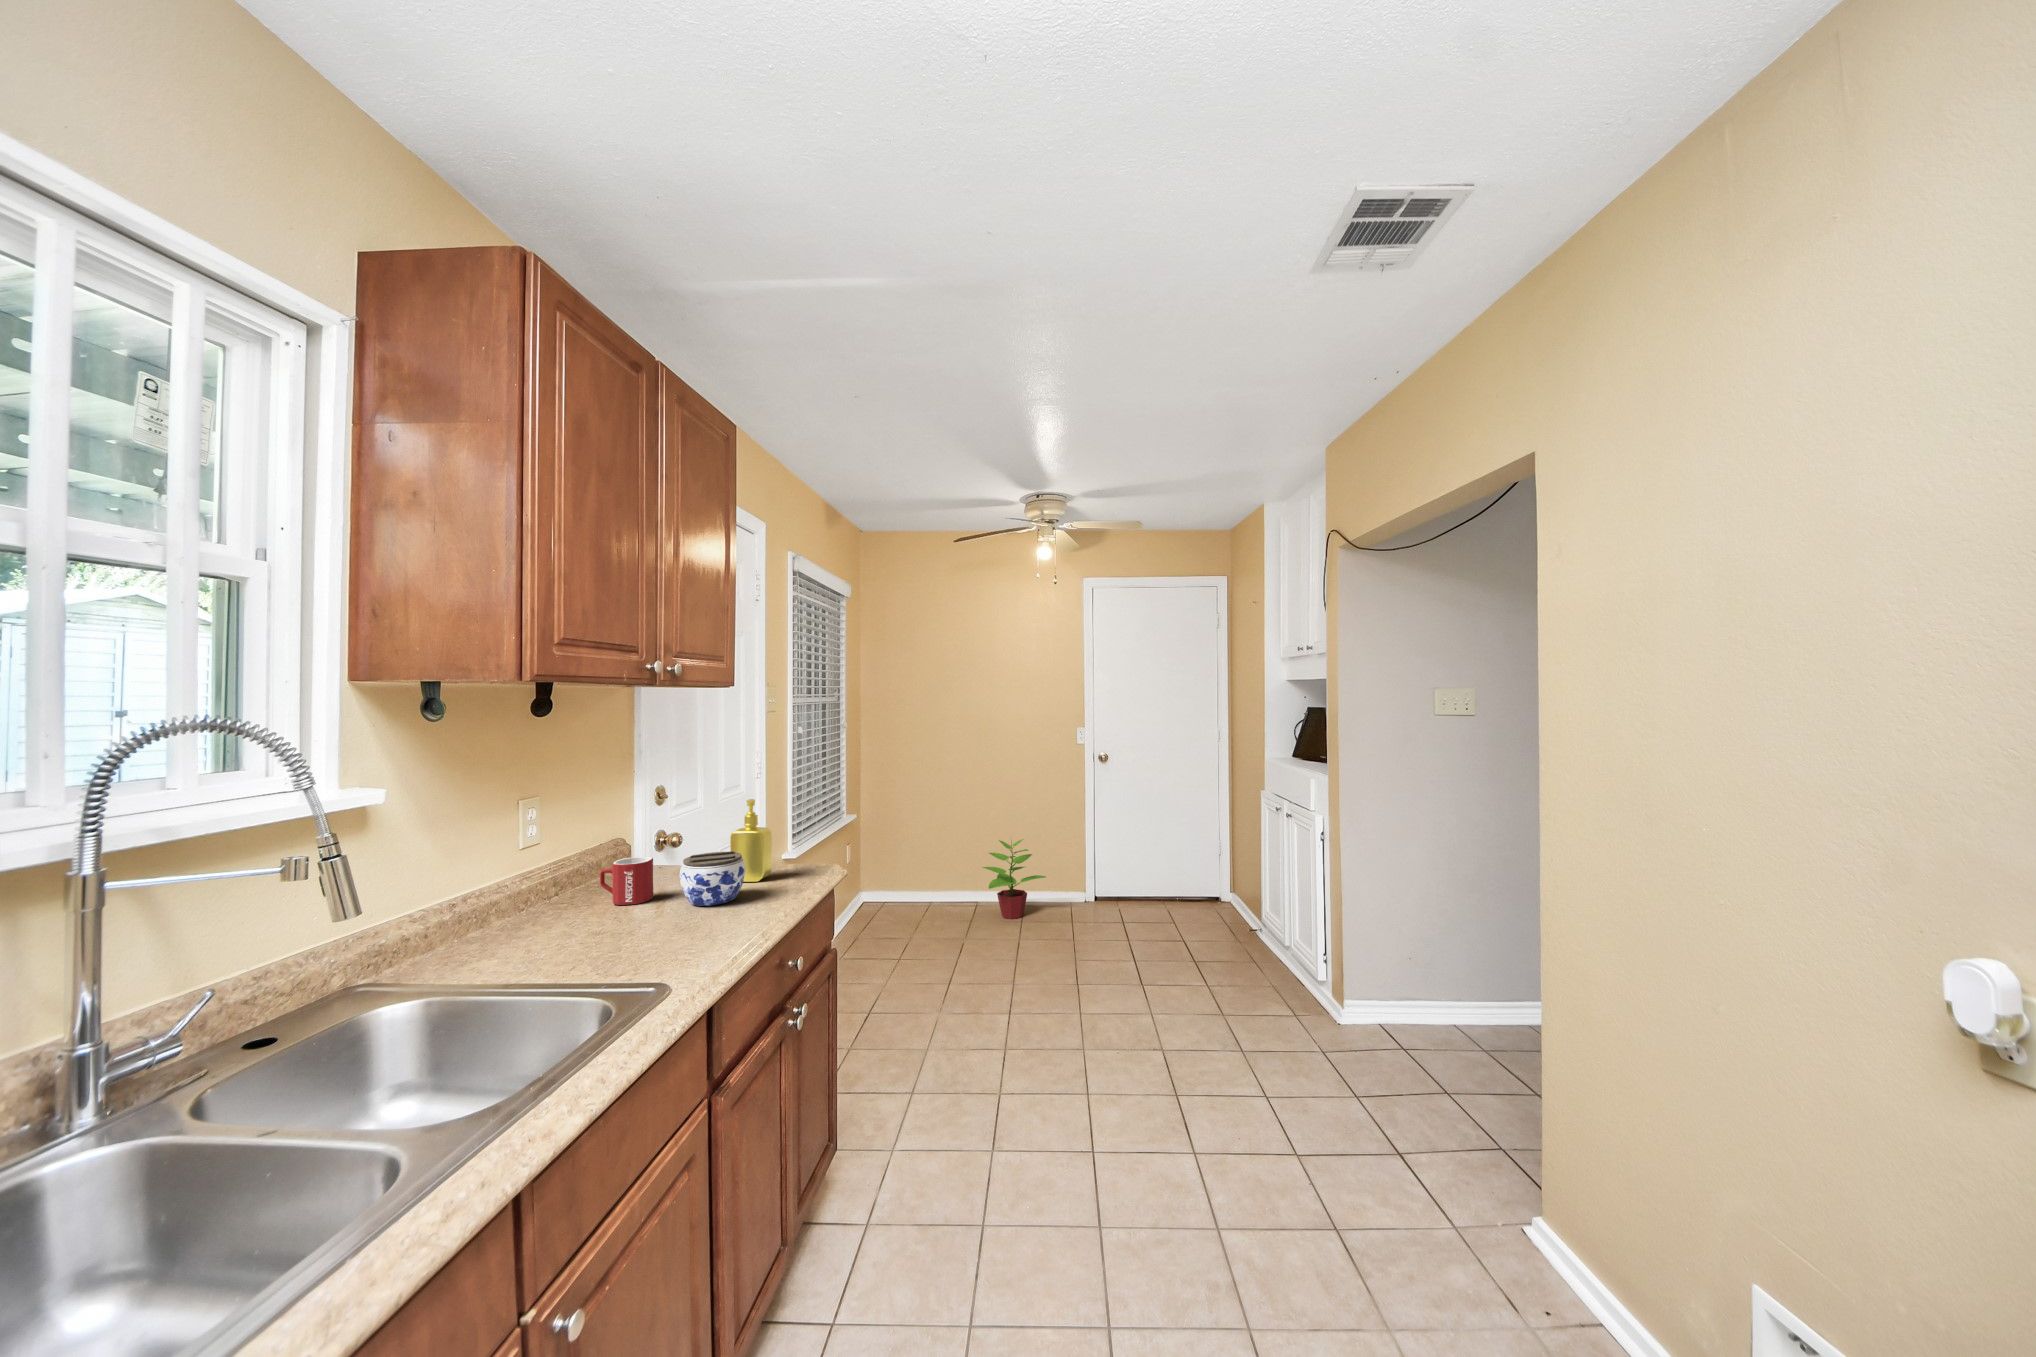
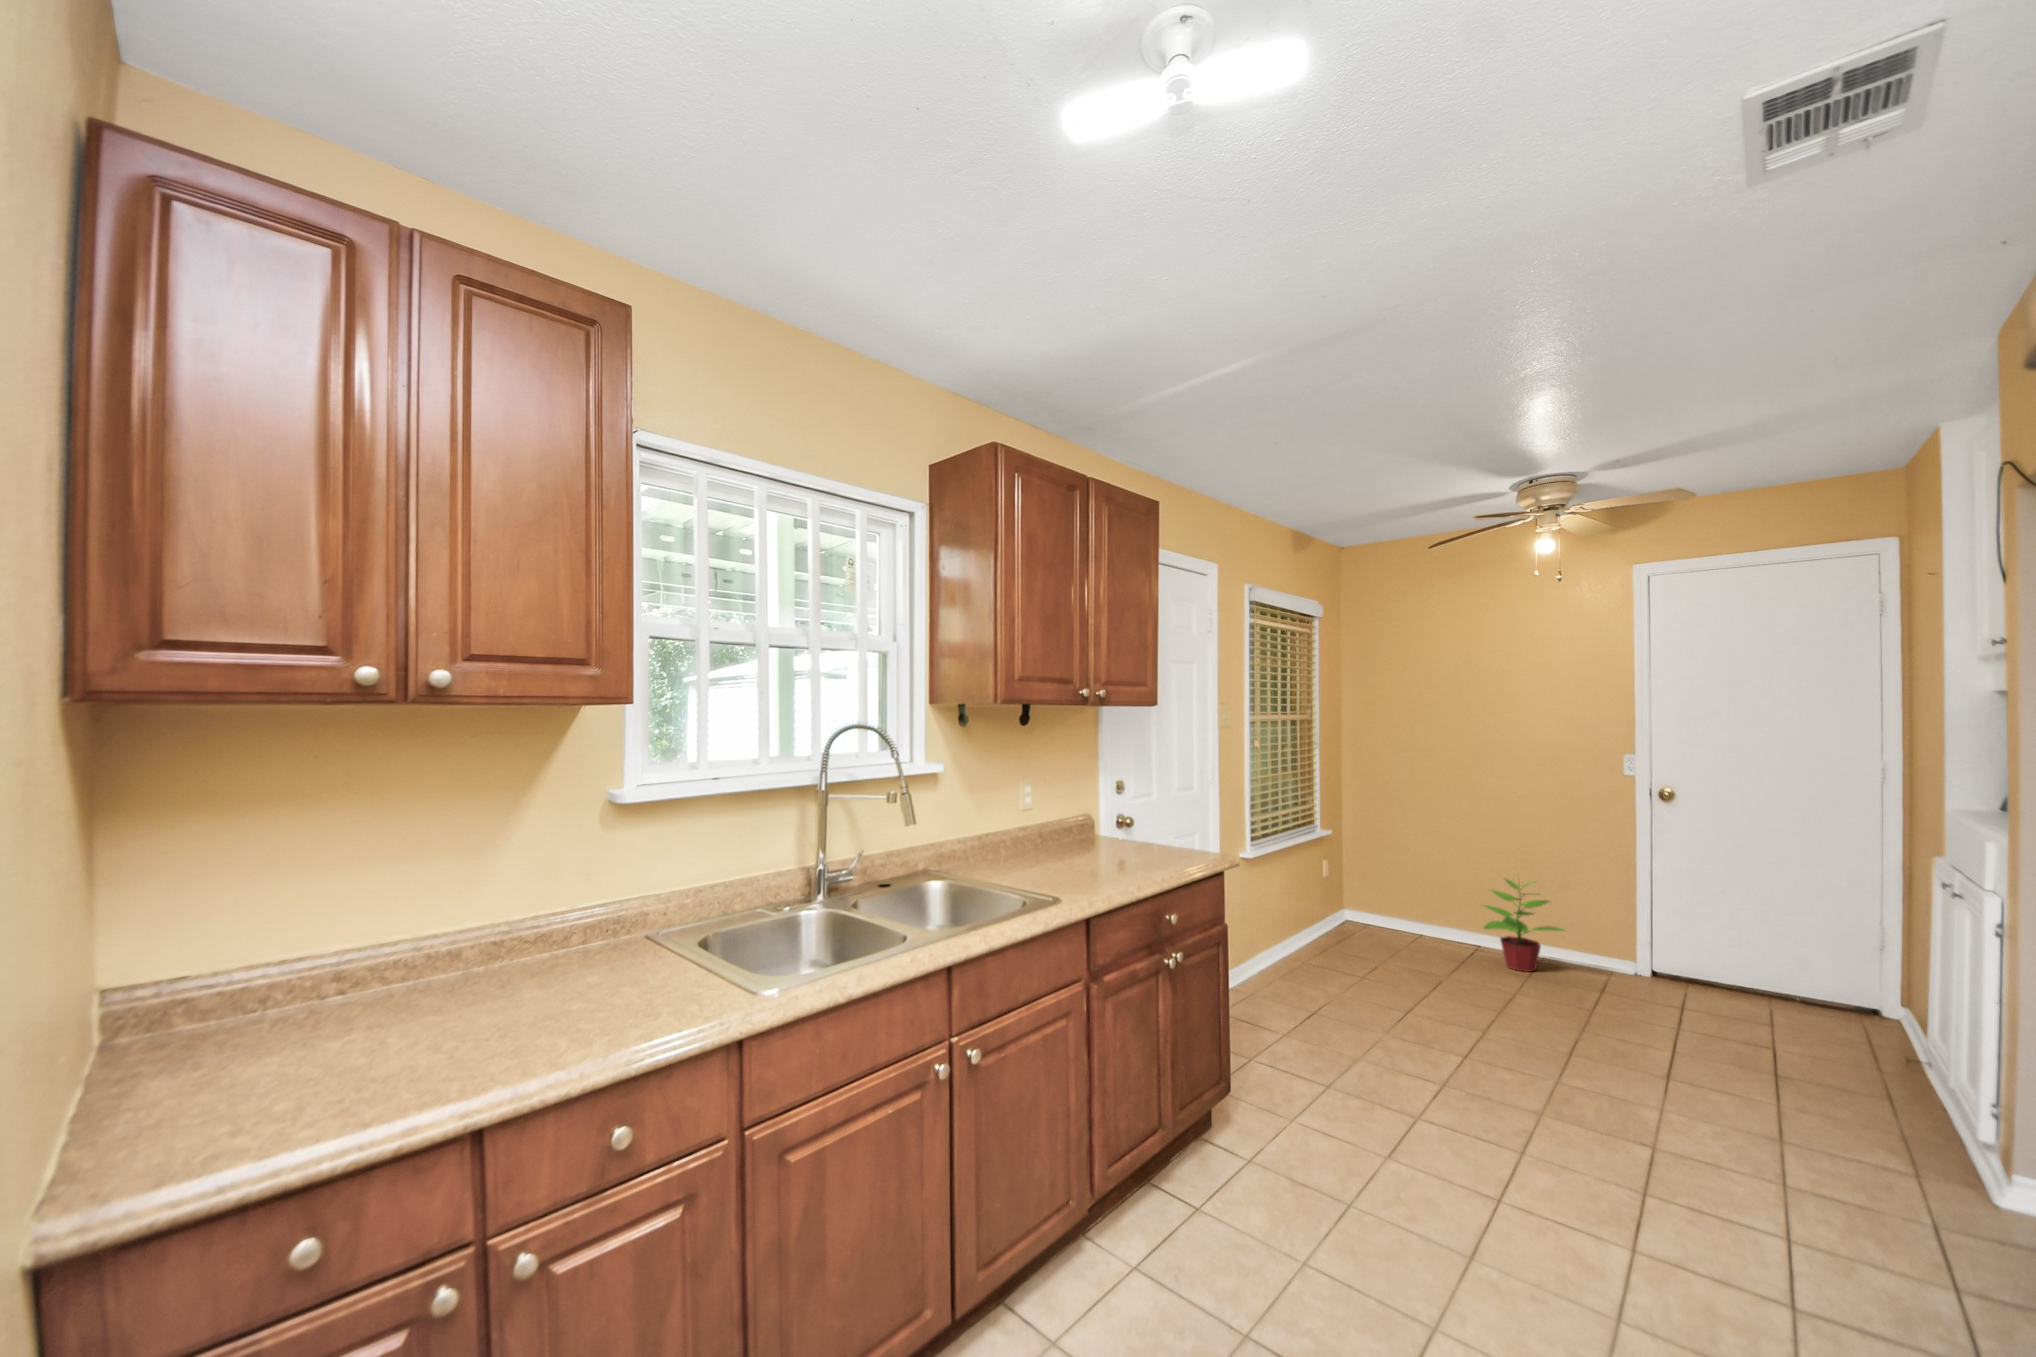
soap dispenser: present [730,799,772,882] -> none [1146,793,1176,857]
jar: present [680,851,745,906] -> none [1103,829,1147,866]
mug: present [600,857,654,905] -> none [1060,825,1092,857]

